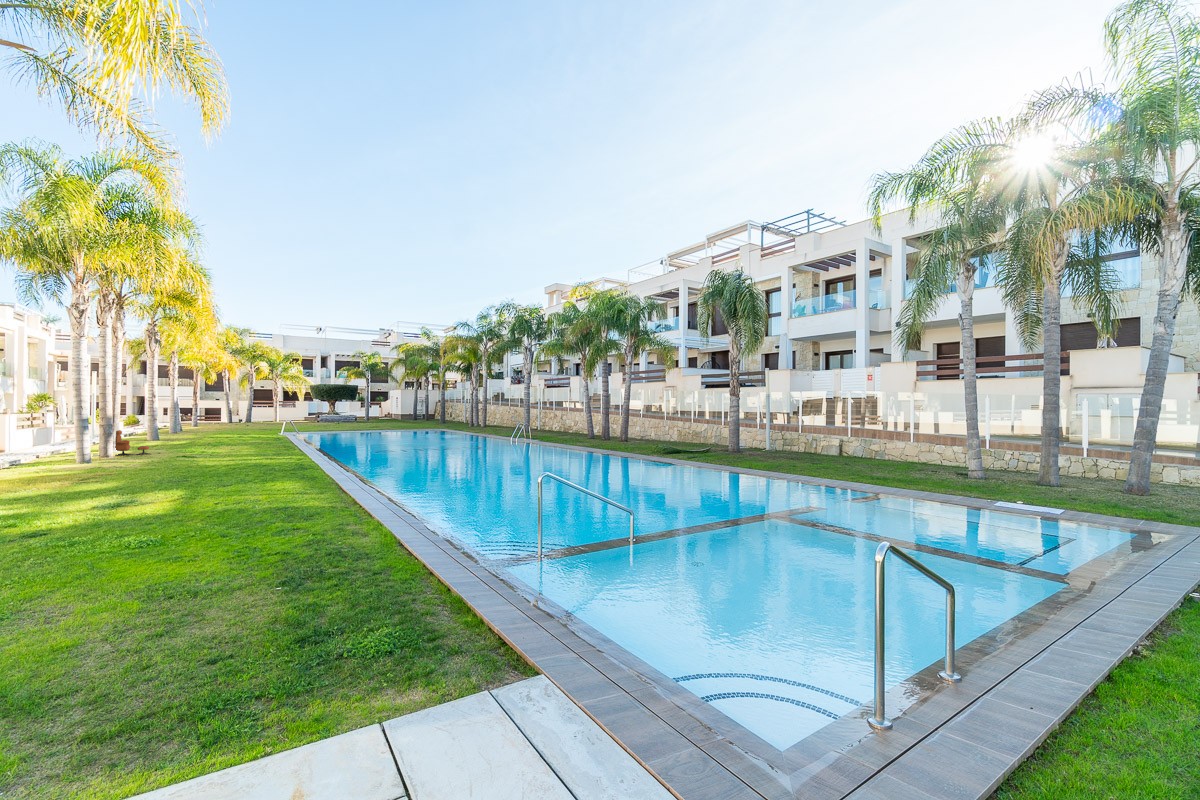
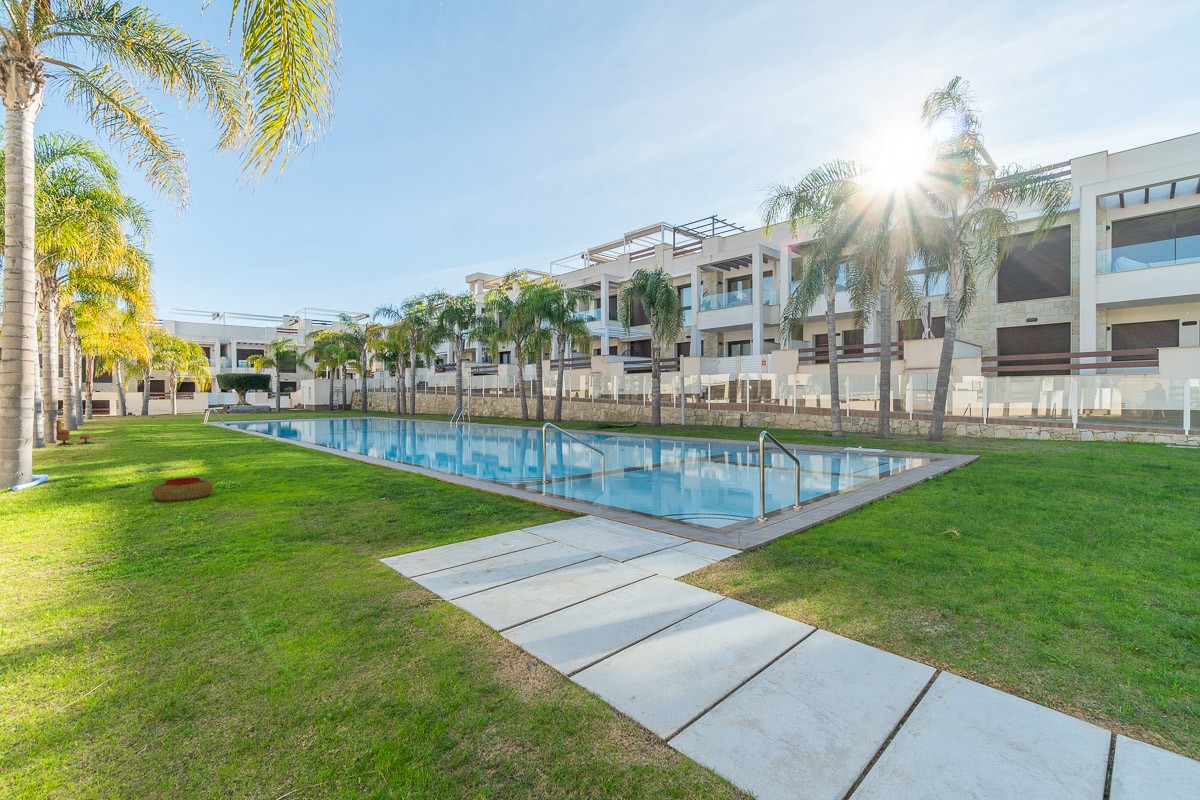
pouf: none [62,518,144,550] -> present [152,477,213,501]

